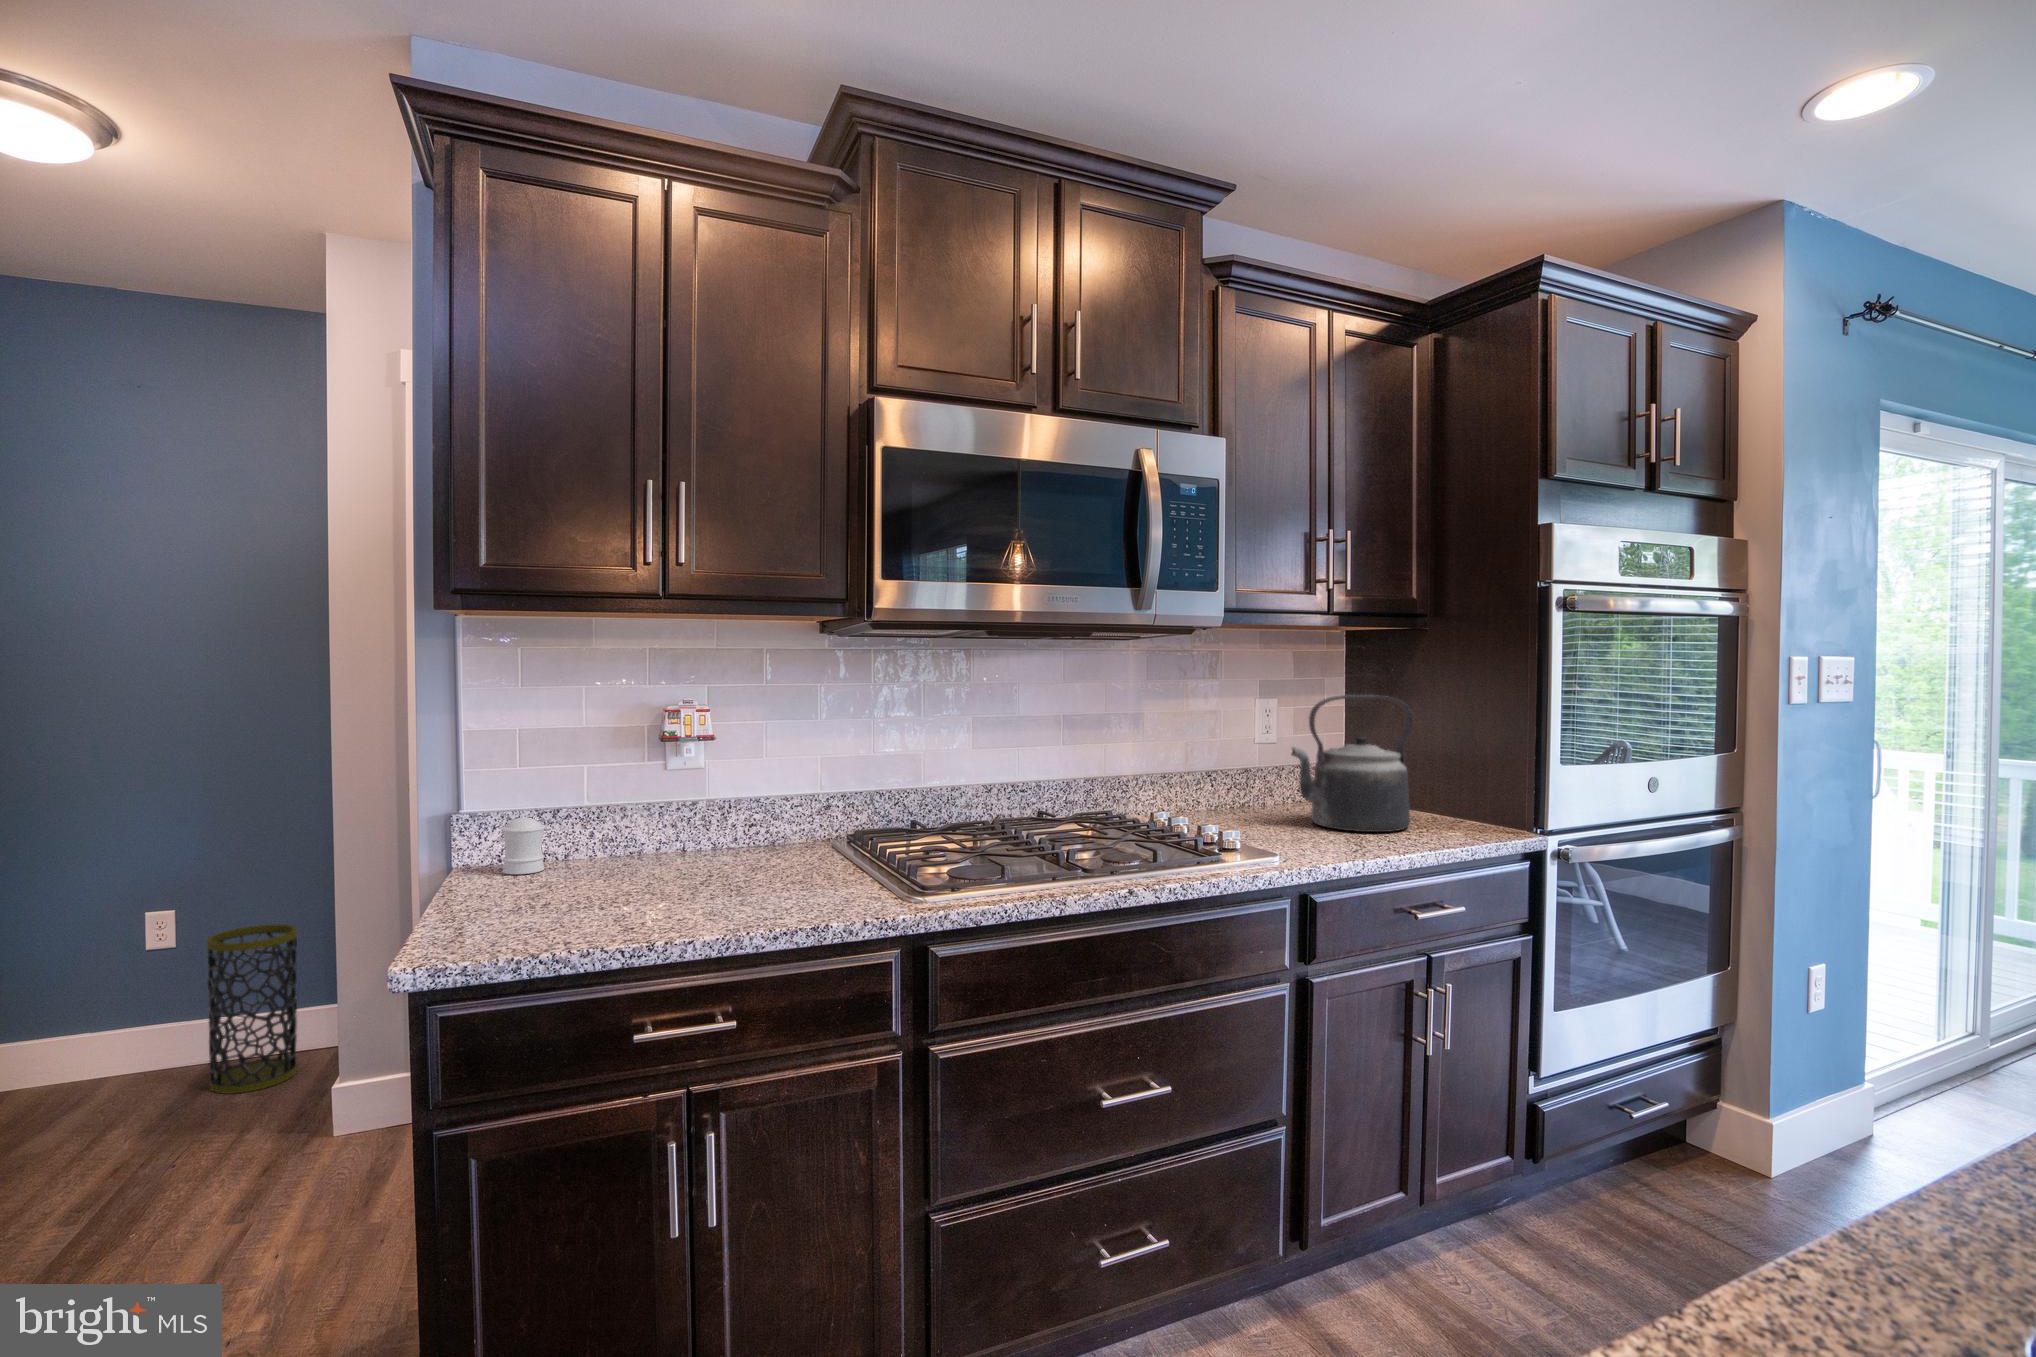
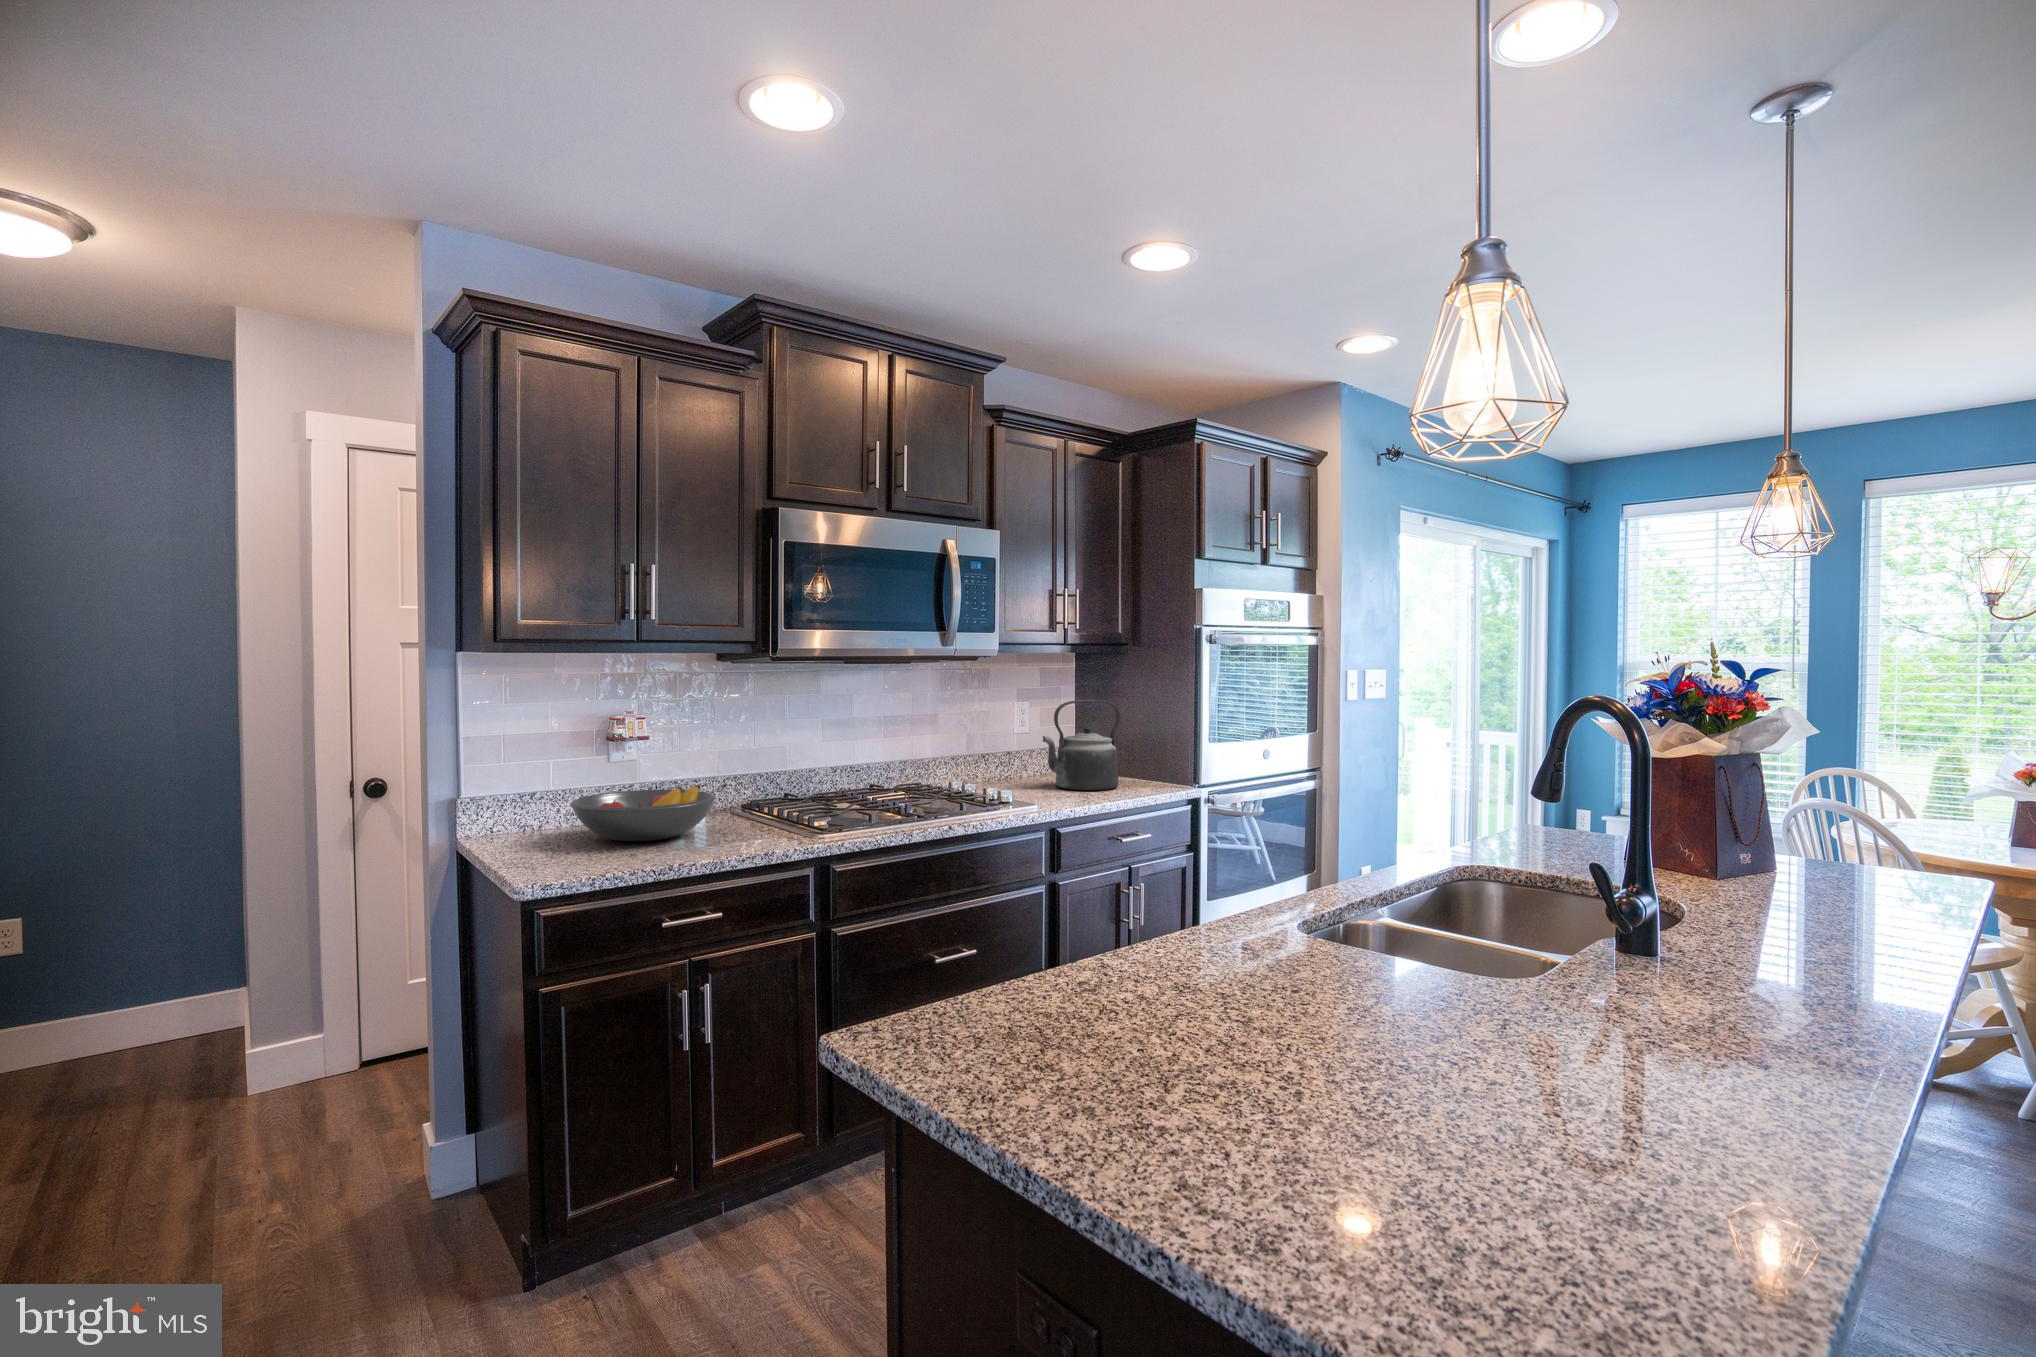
fruit bowl: none [562,809,776,892] -> present [570,785,716,841]
salt shaker: present [501,816,545,874] -> none [505,797,537,838]
trash can: present [207,924,297,1094] -> none [89,920,176,1073]

